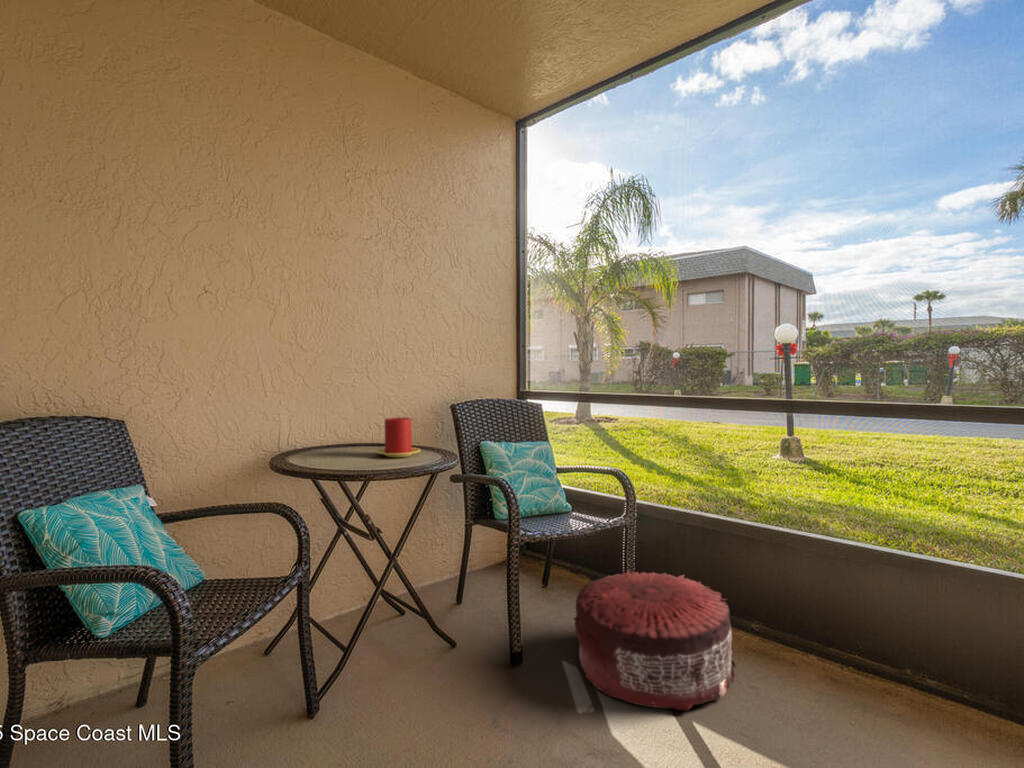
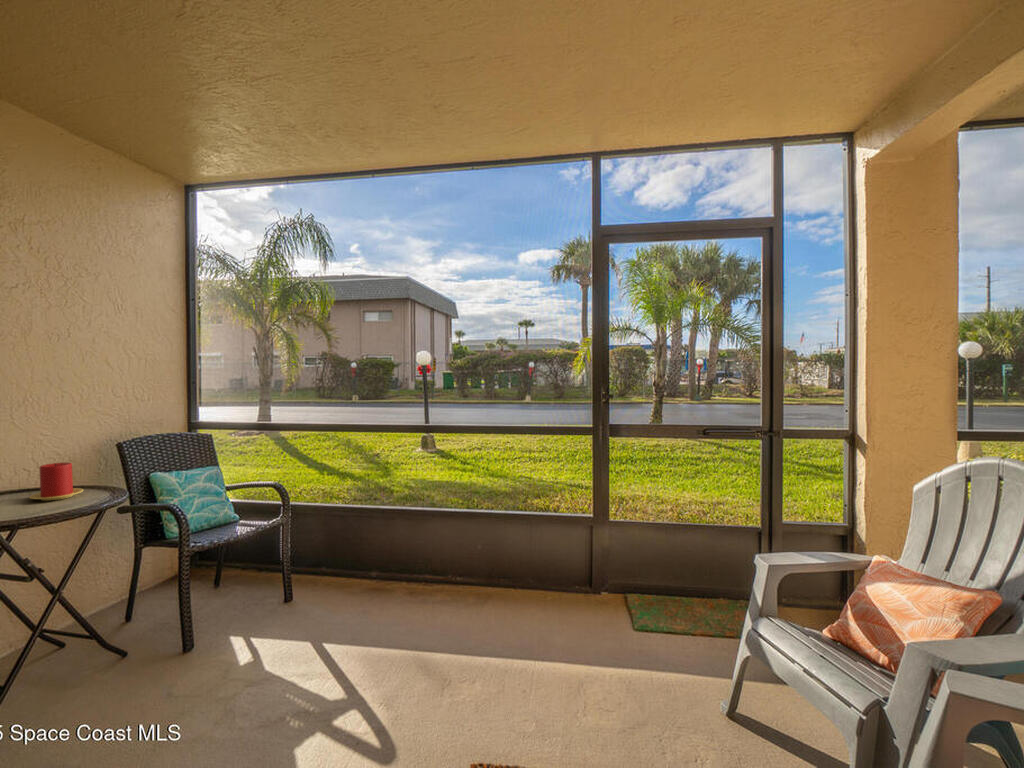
pouf: present [574,571,736,711] -> none [240,552,363,651]

